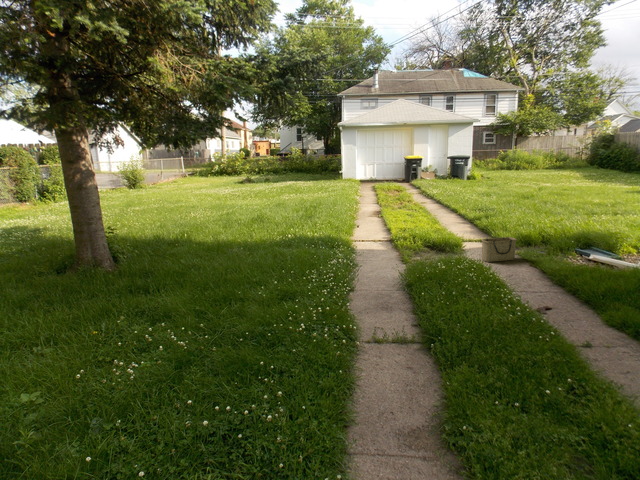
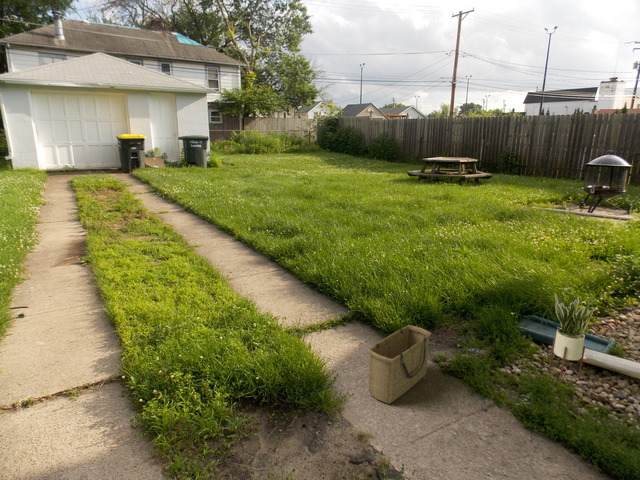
potted plant: none [585,227,605,270] -> present [549,295,594,377]

